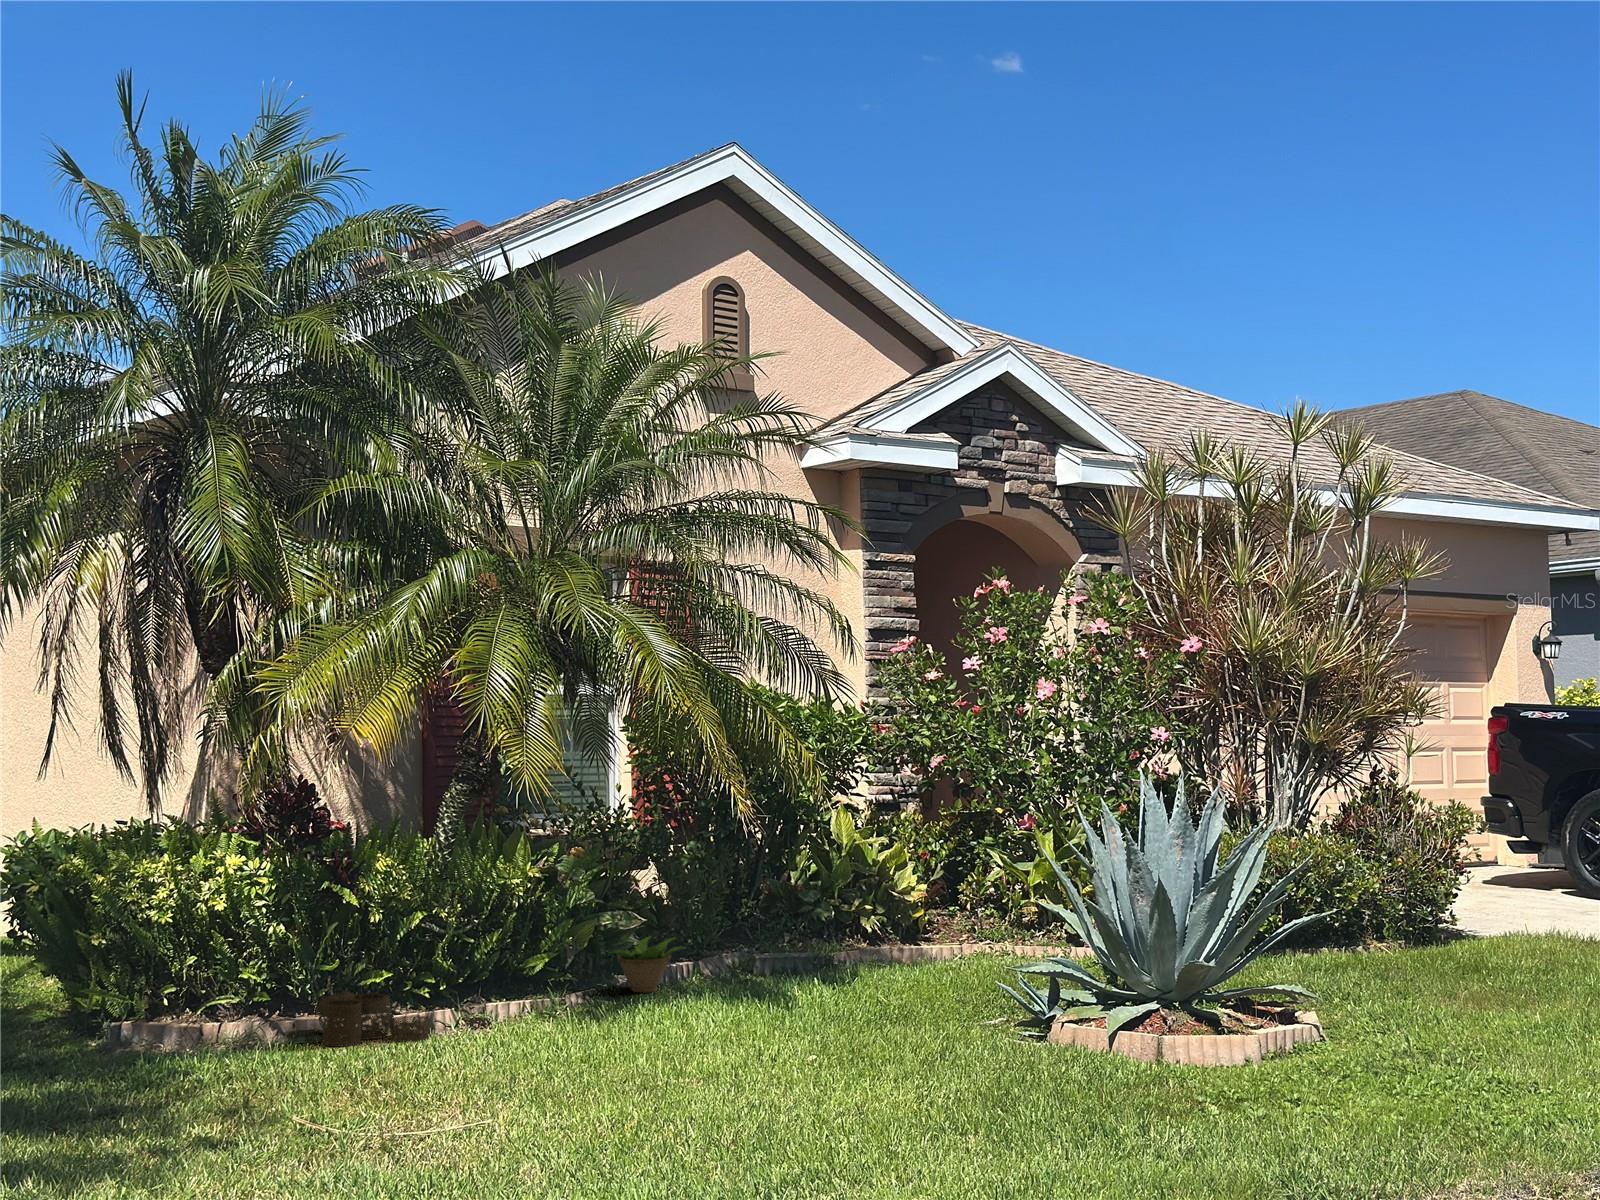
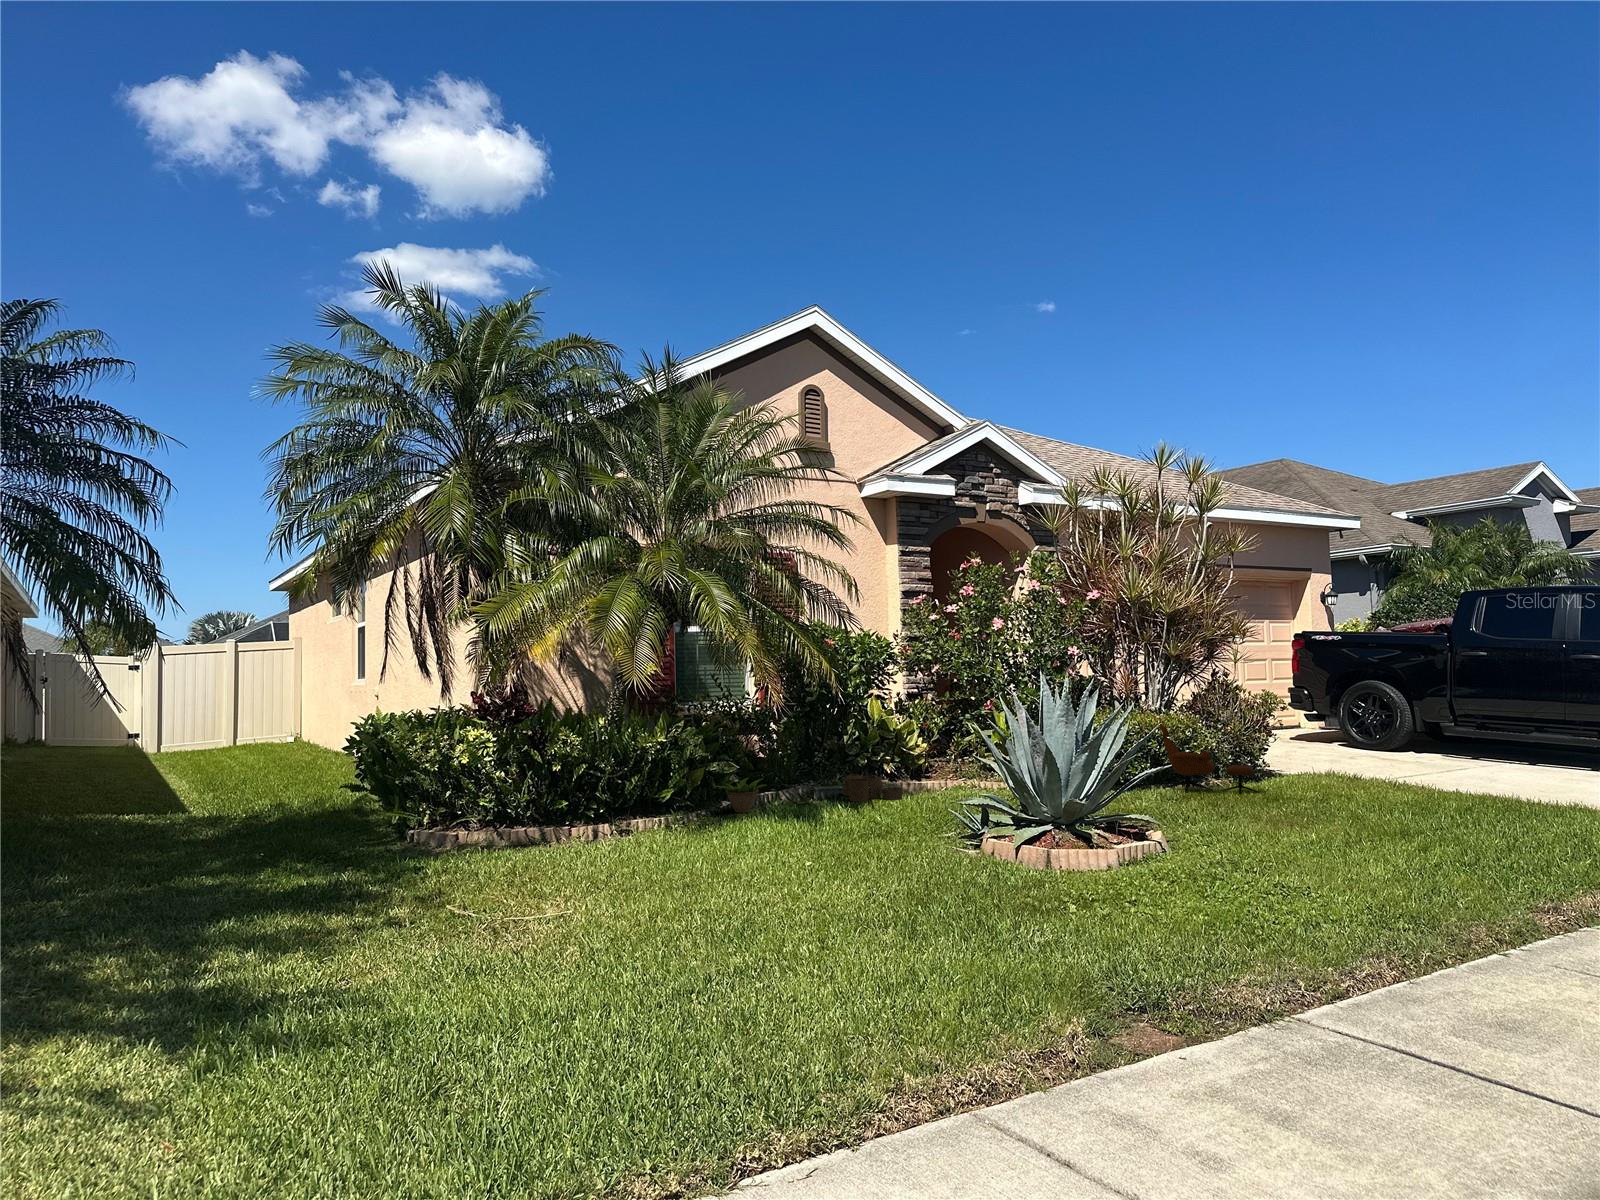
lounge chair: none [1295,848,1448,961] -> present [1159,724,1258,794]
woven basket: present [316,988,429,1046] -> present [843,773,902,802]

